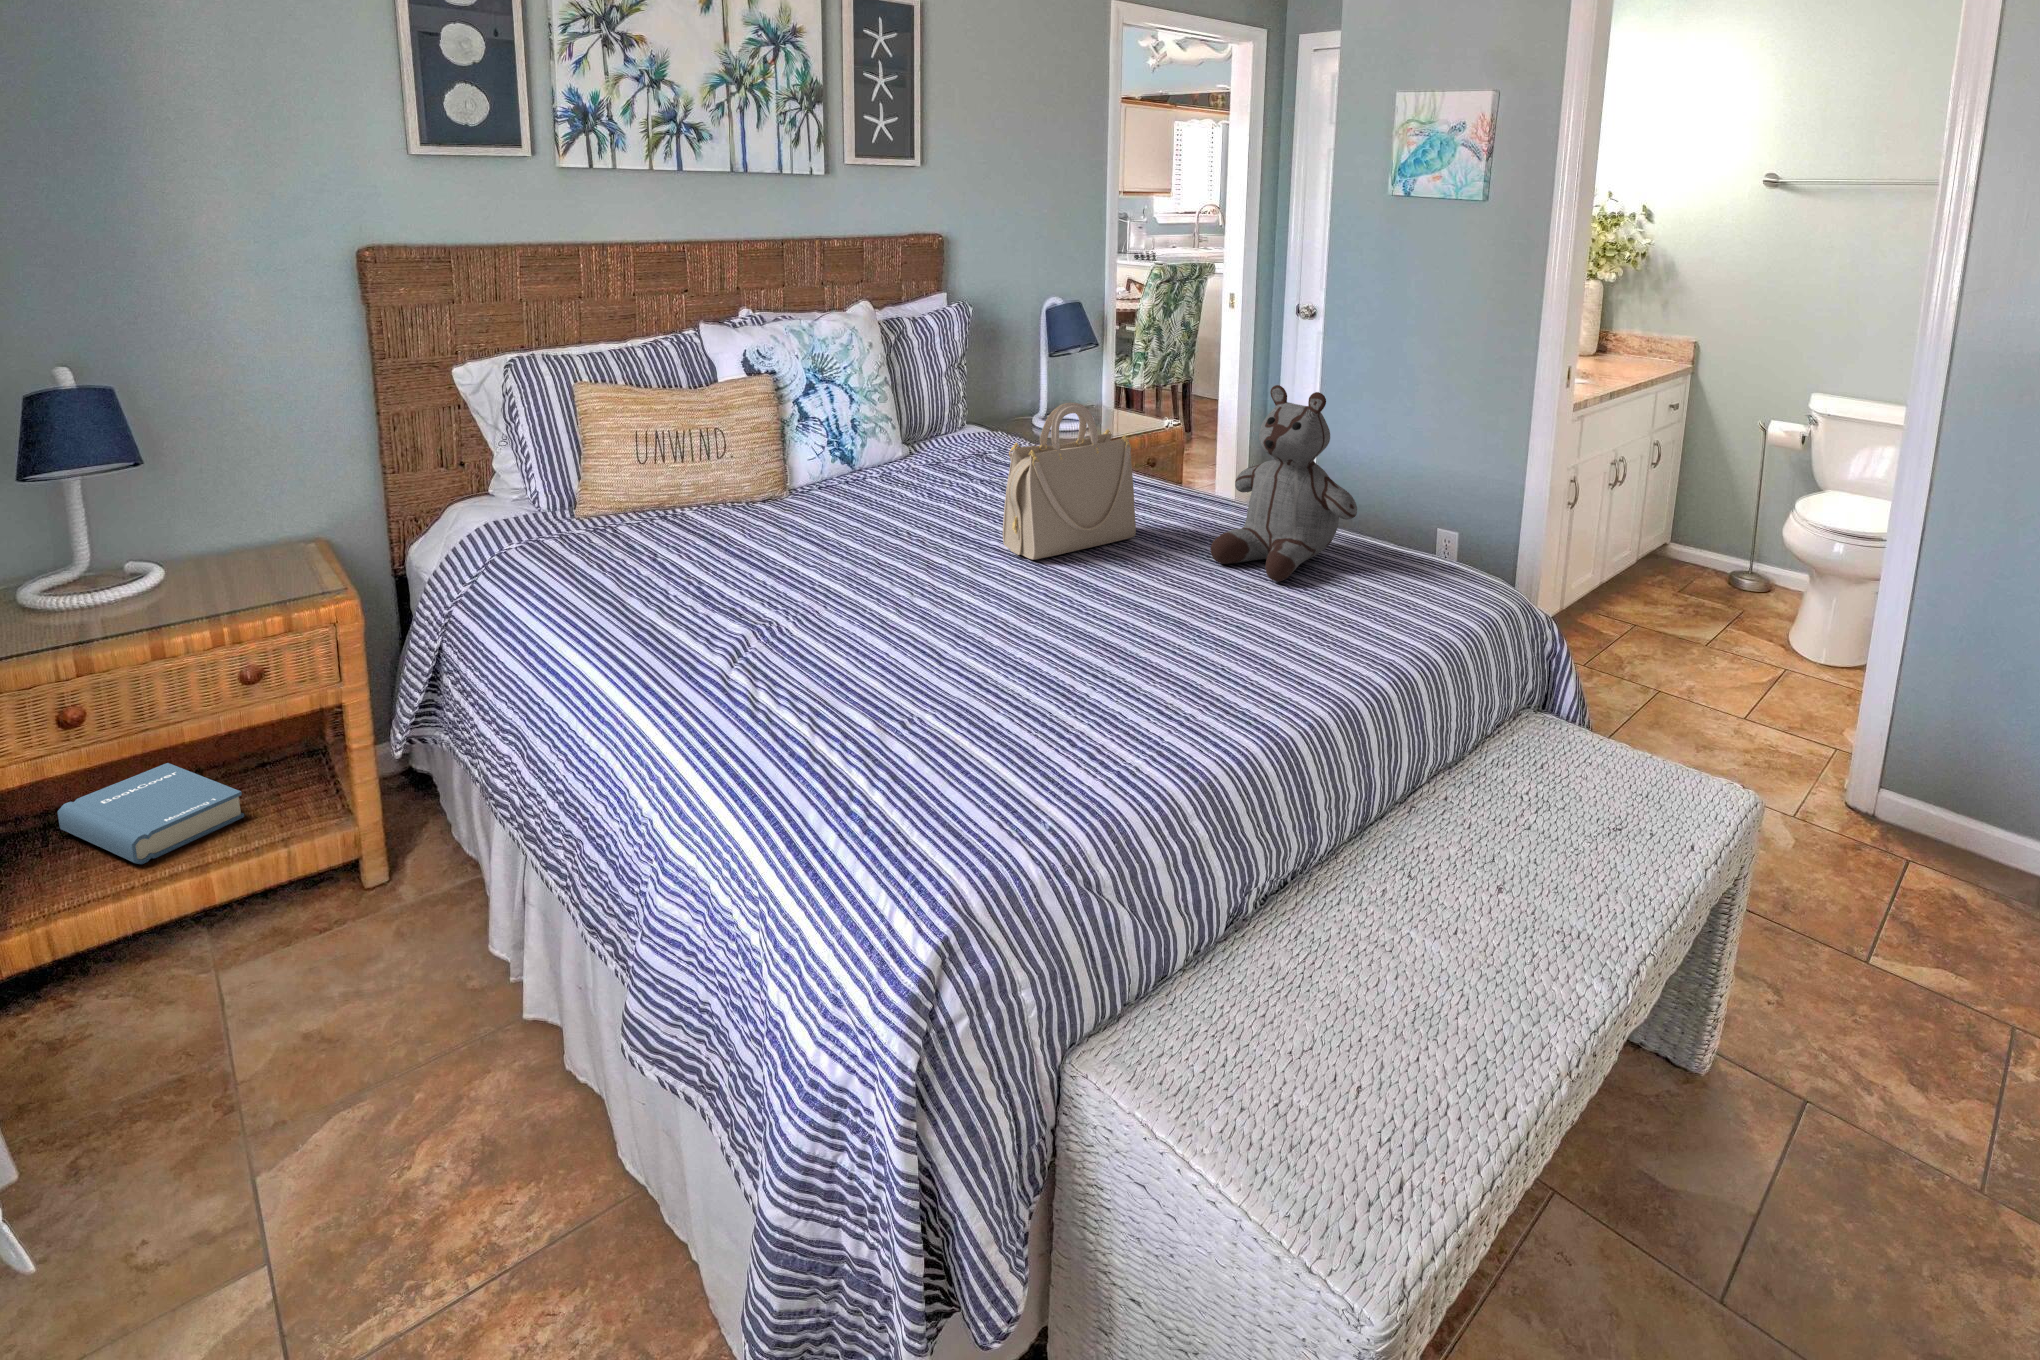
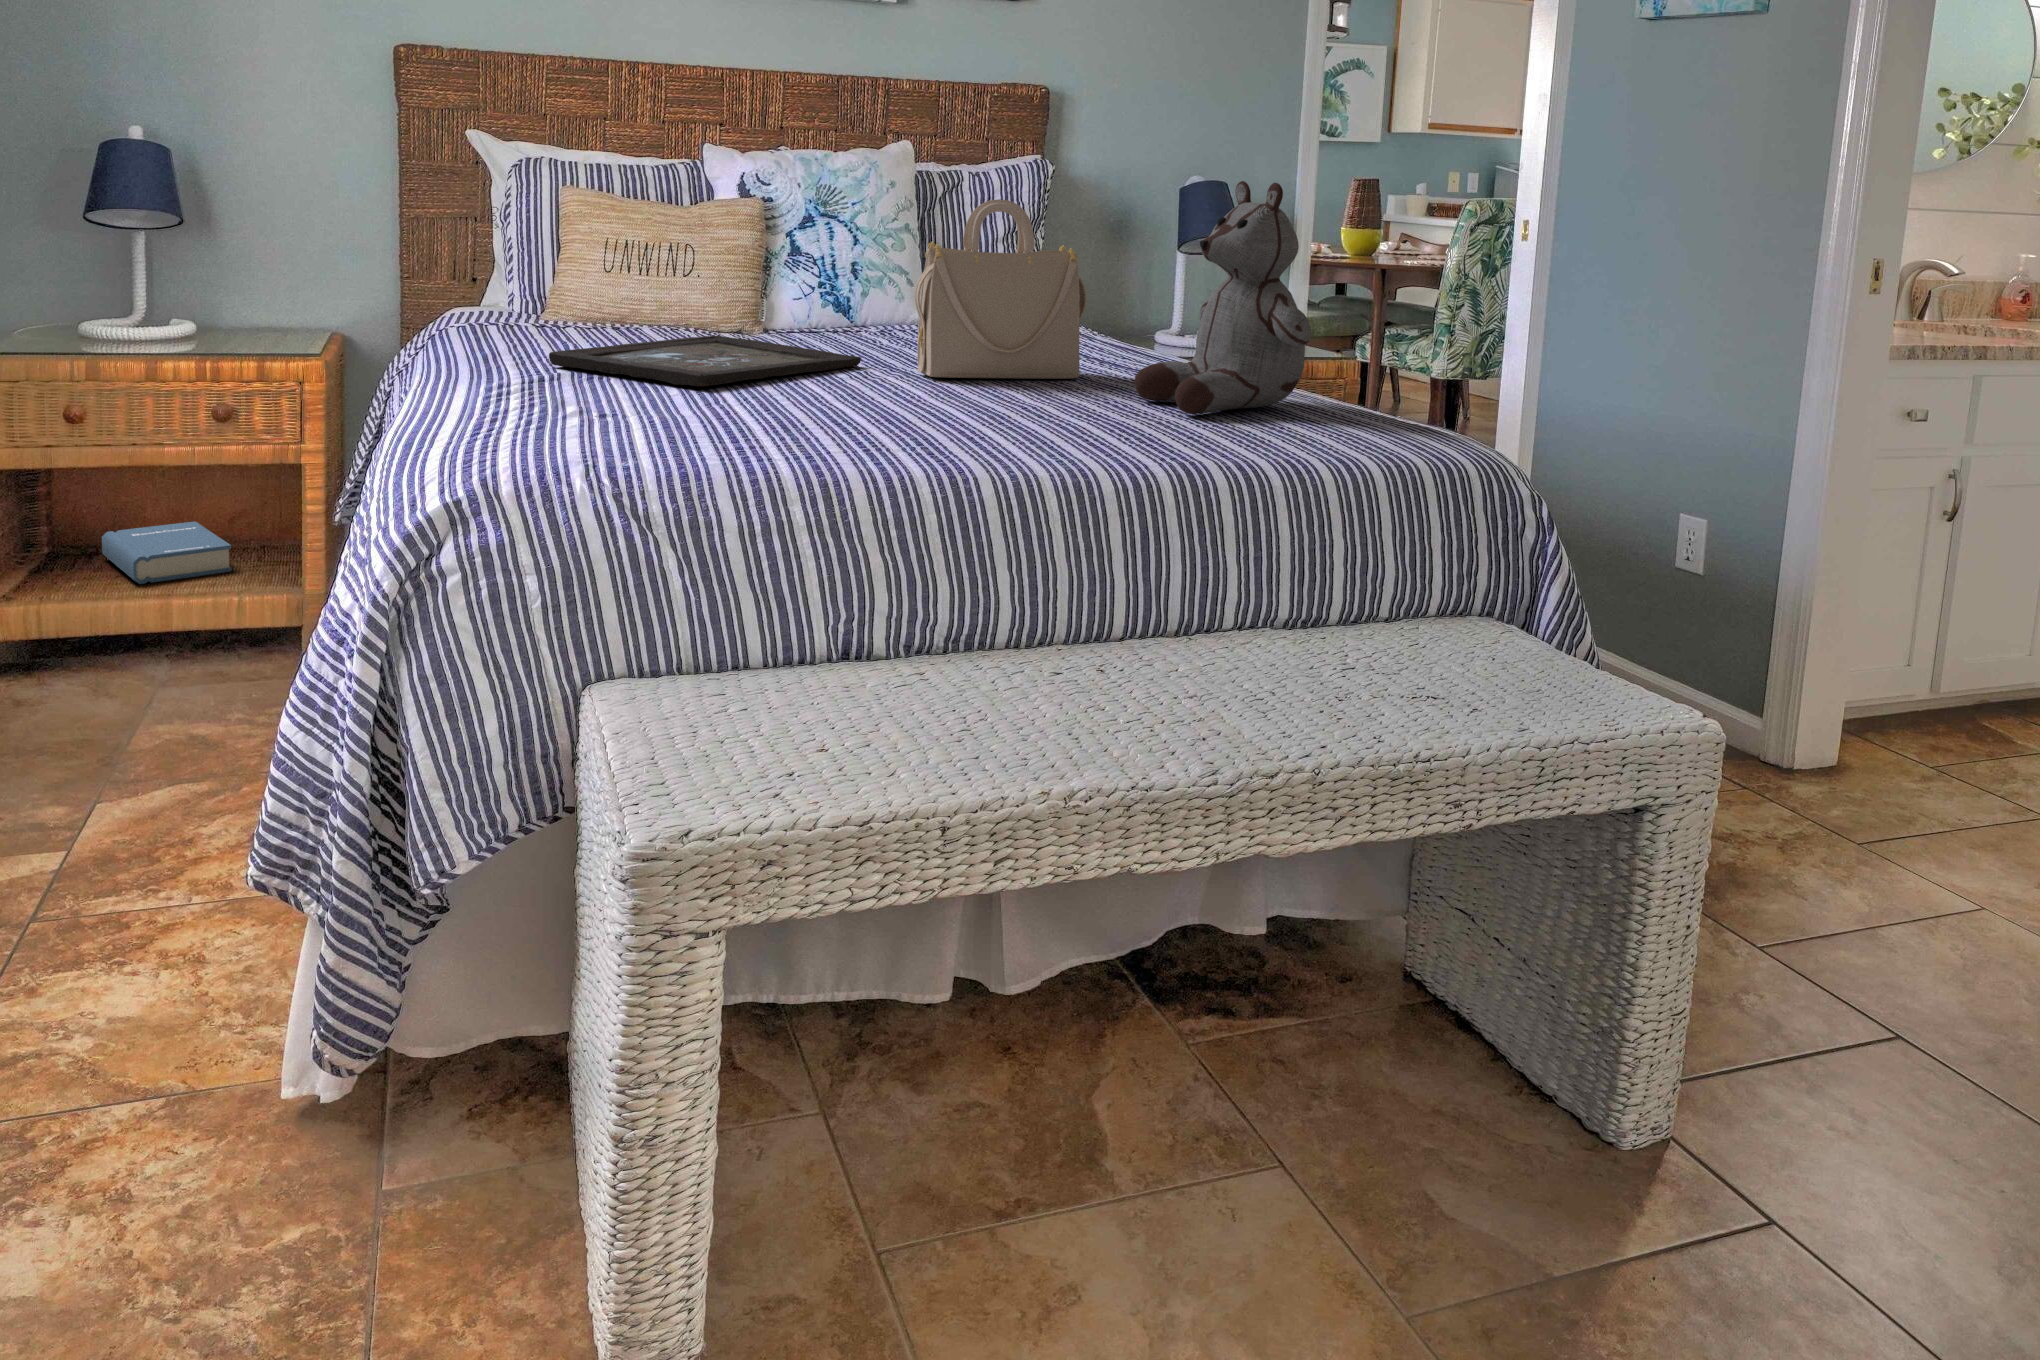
tray: none [693,528,953,622] -> present [549,336,861,386]

